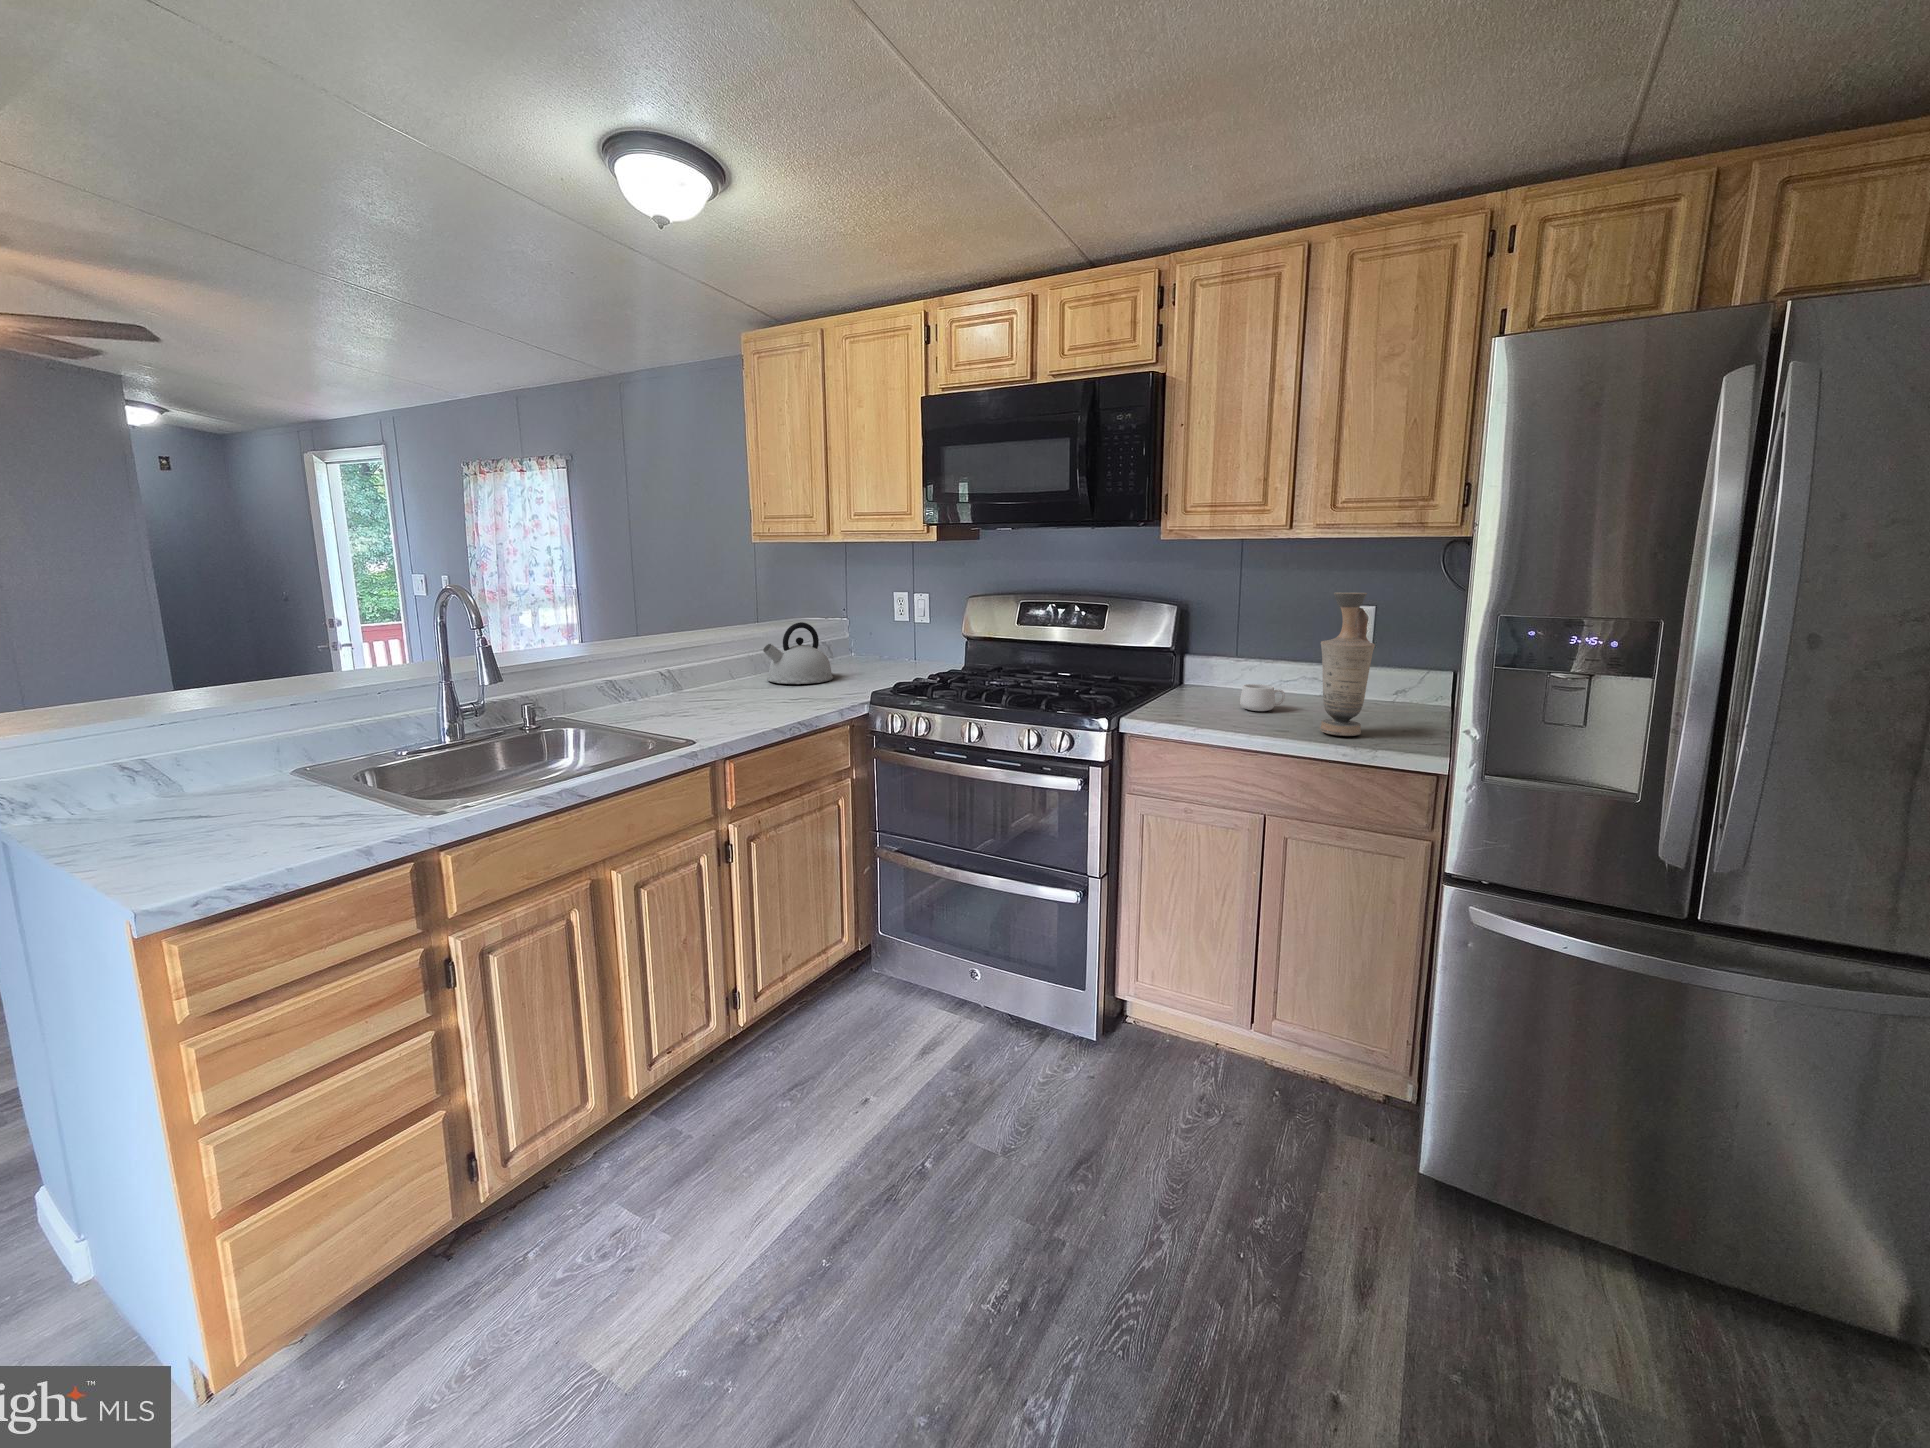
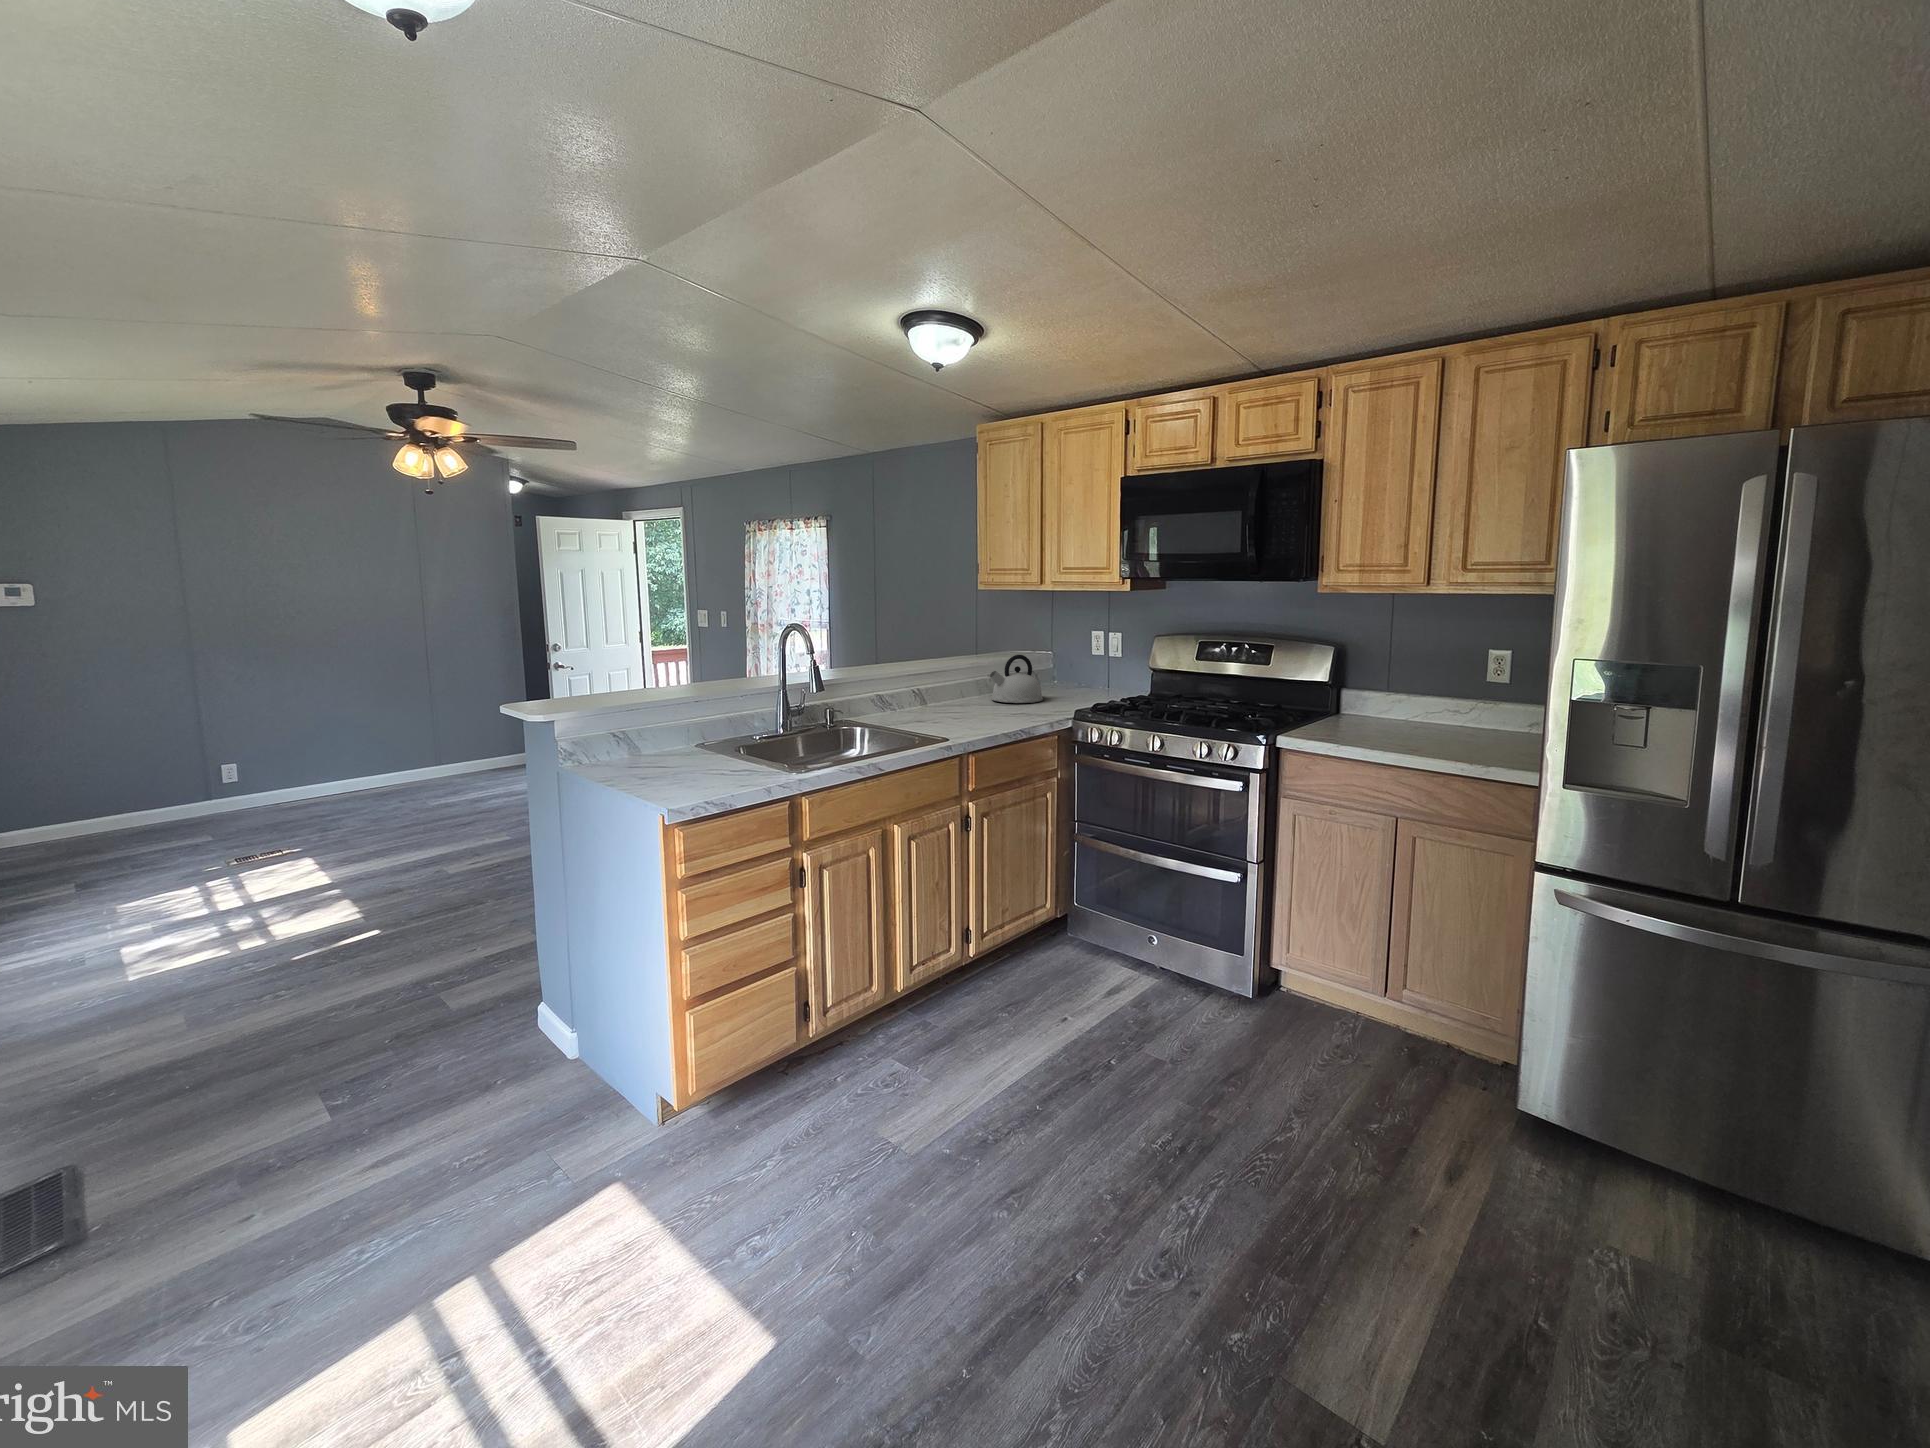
vase: present [1320,592,1375,736] -> none [1446,639,1493,755]
mug: present [1240,684,1285,711] -> none [1384,713,1424,735]

